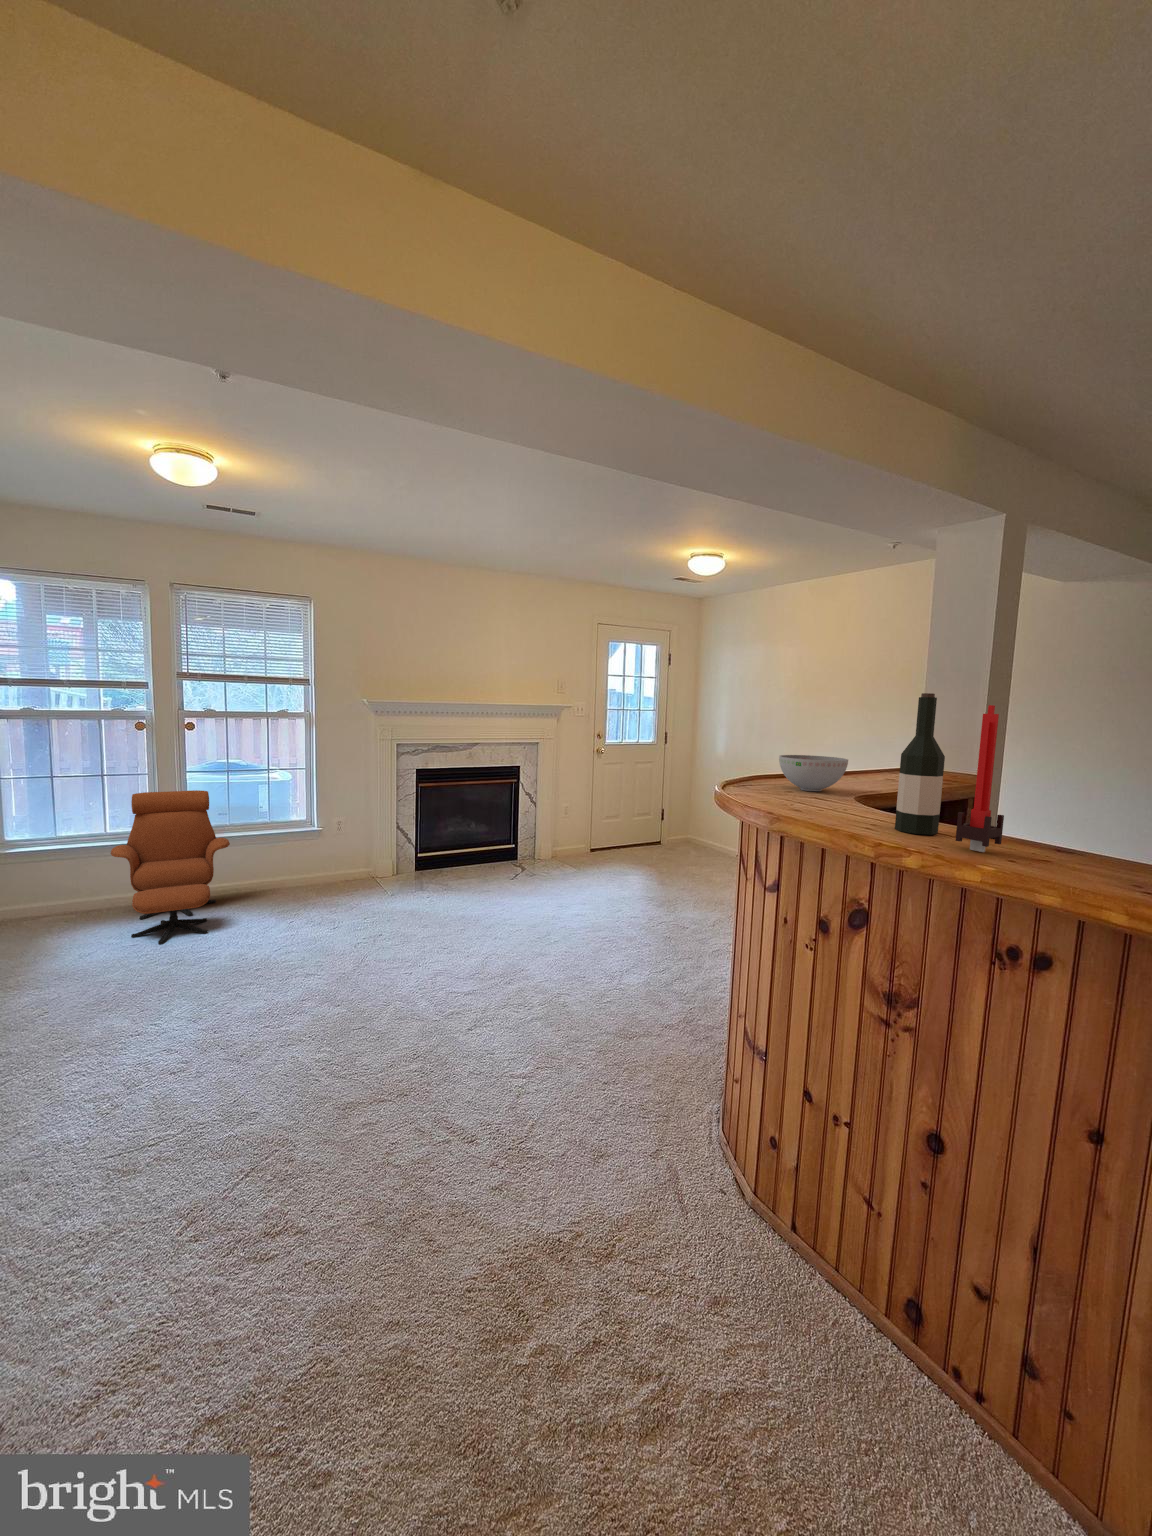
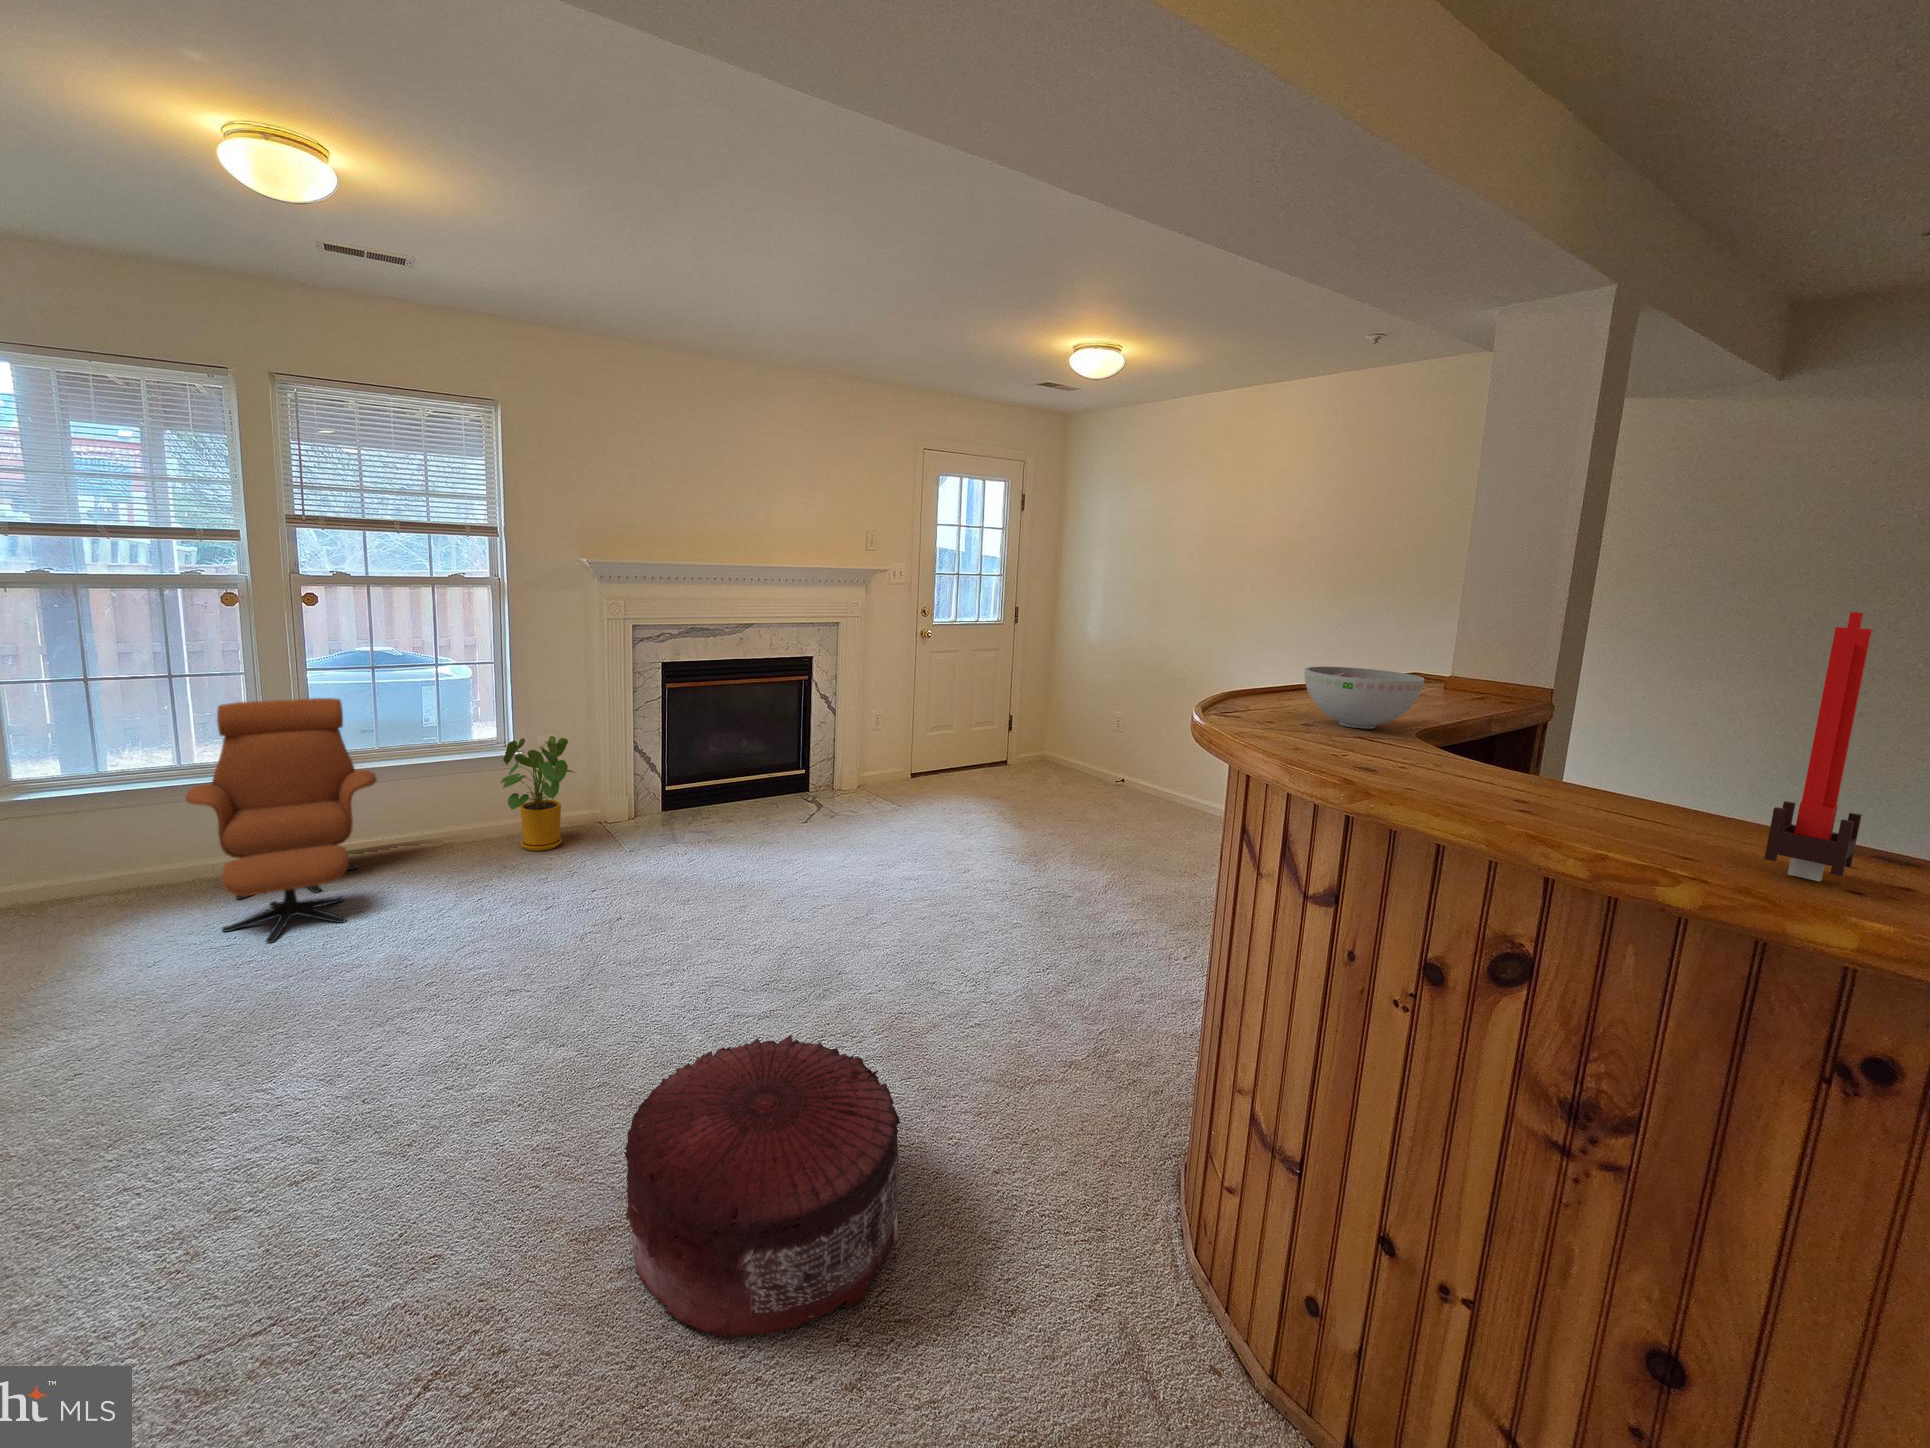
wine bottle: present [895,693,945,835] -> none [1595,582,1703,835]
house plant: none [307,818,361,894] -> present [500,736,576,851]
pouf: none [367,992,538,1160] -> present [624,1035,900,1339]

